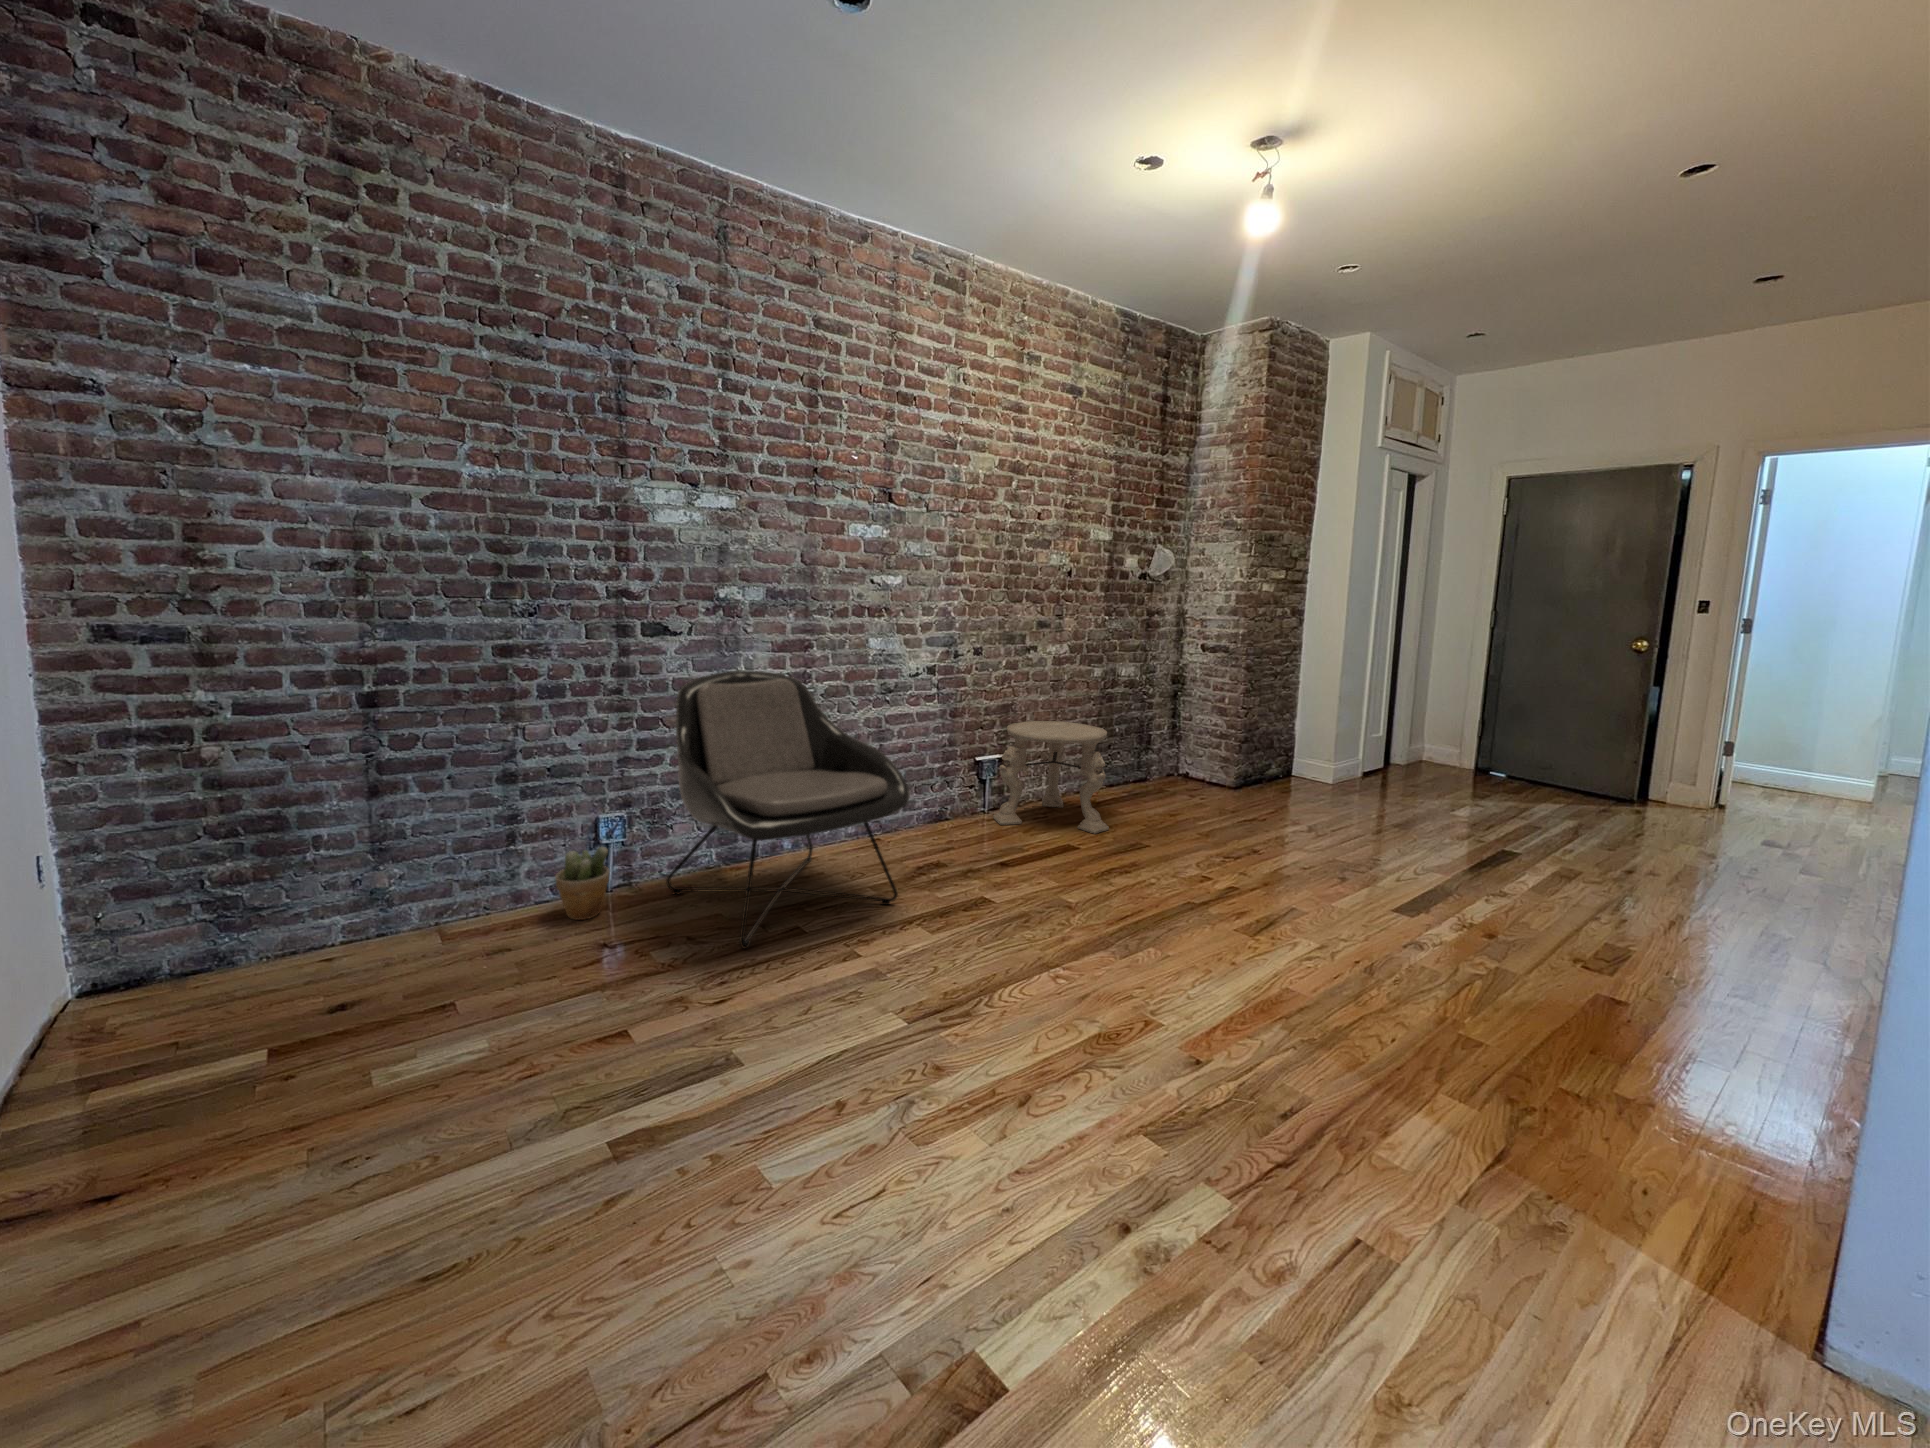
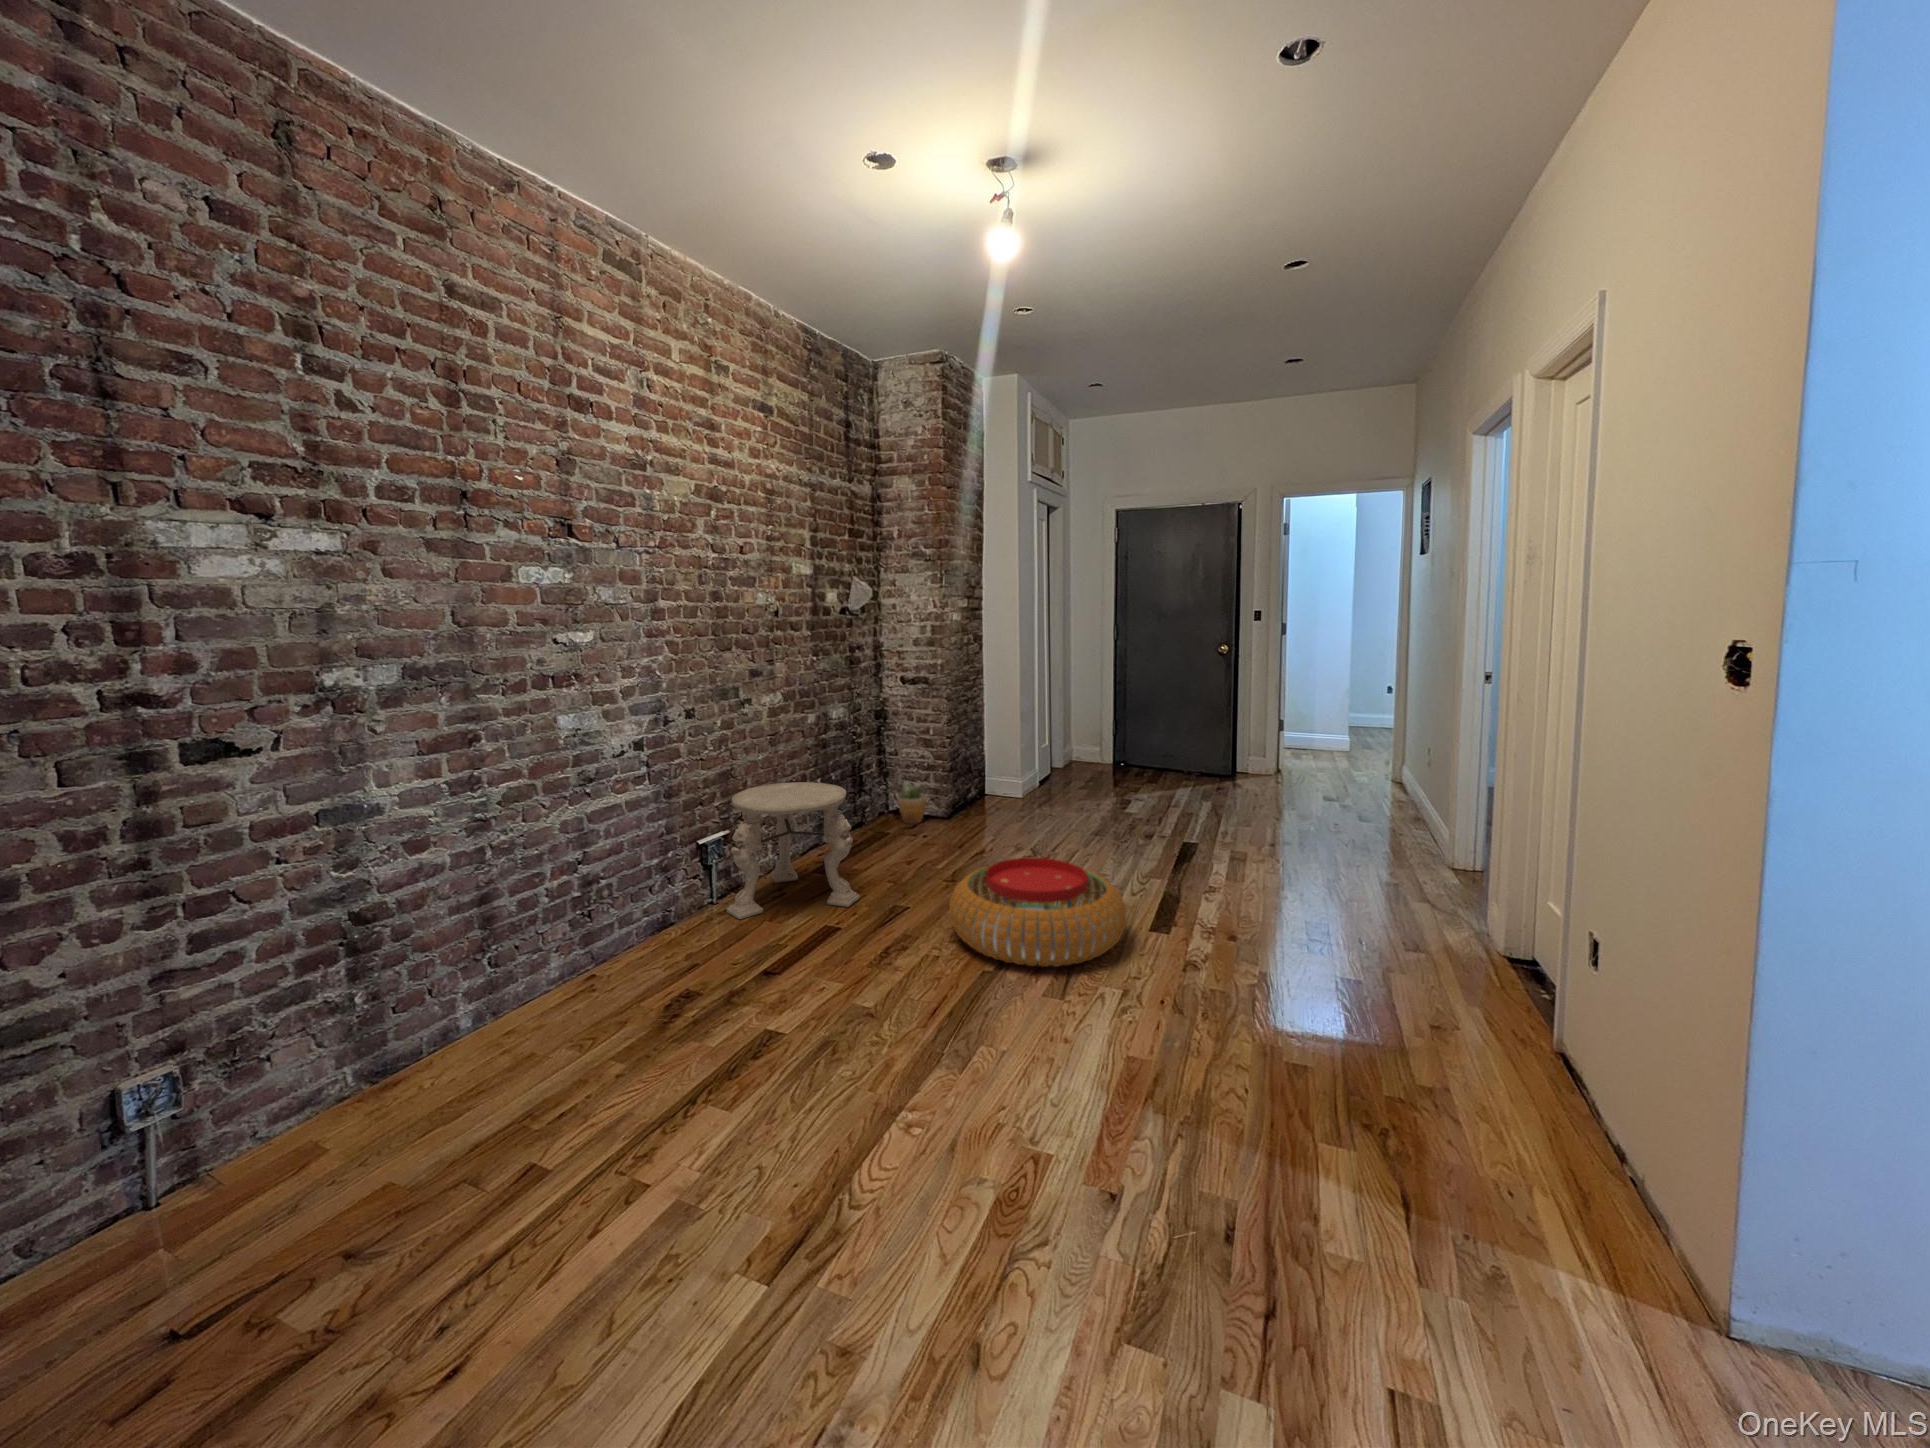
lounge chair: present [666,670,910,949] -> none [268,787,670,1238]
pouf: none [1175,814,1364,917] -> present [949,858,1127,967]
potted plant: present [555,847,610,920] -> present [897,781,927,824]

